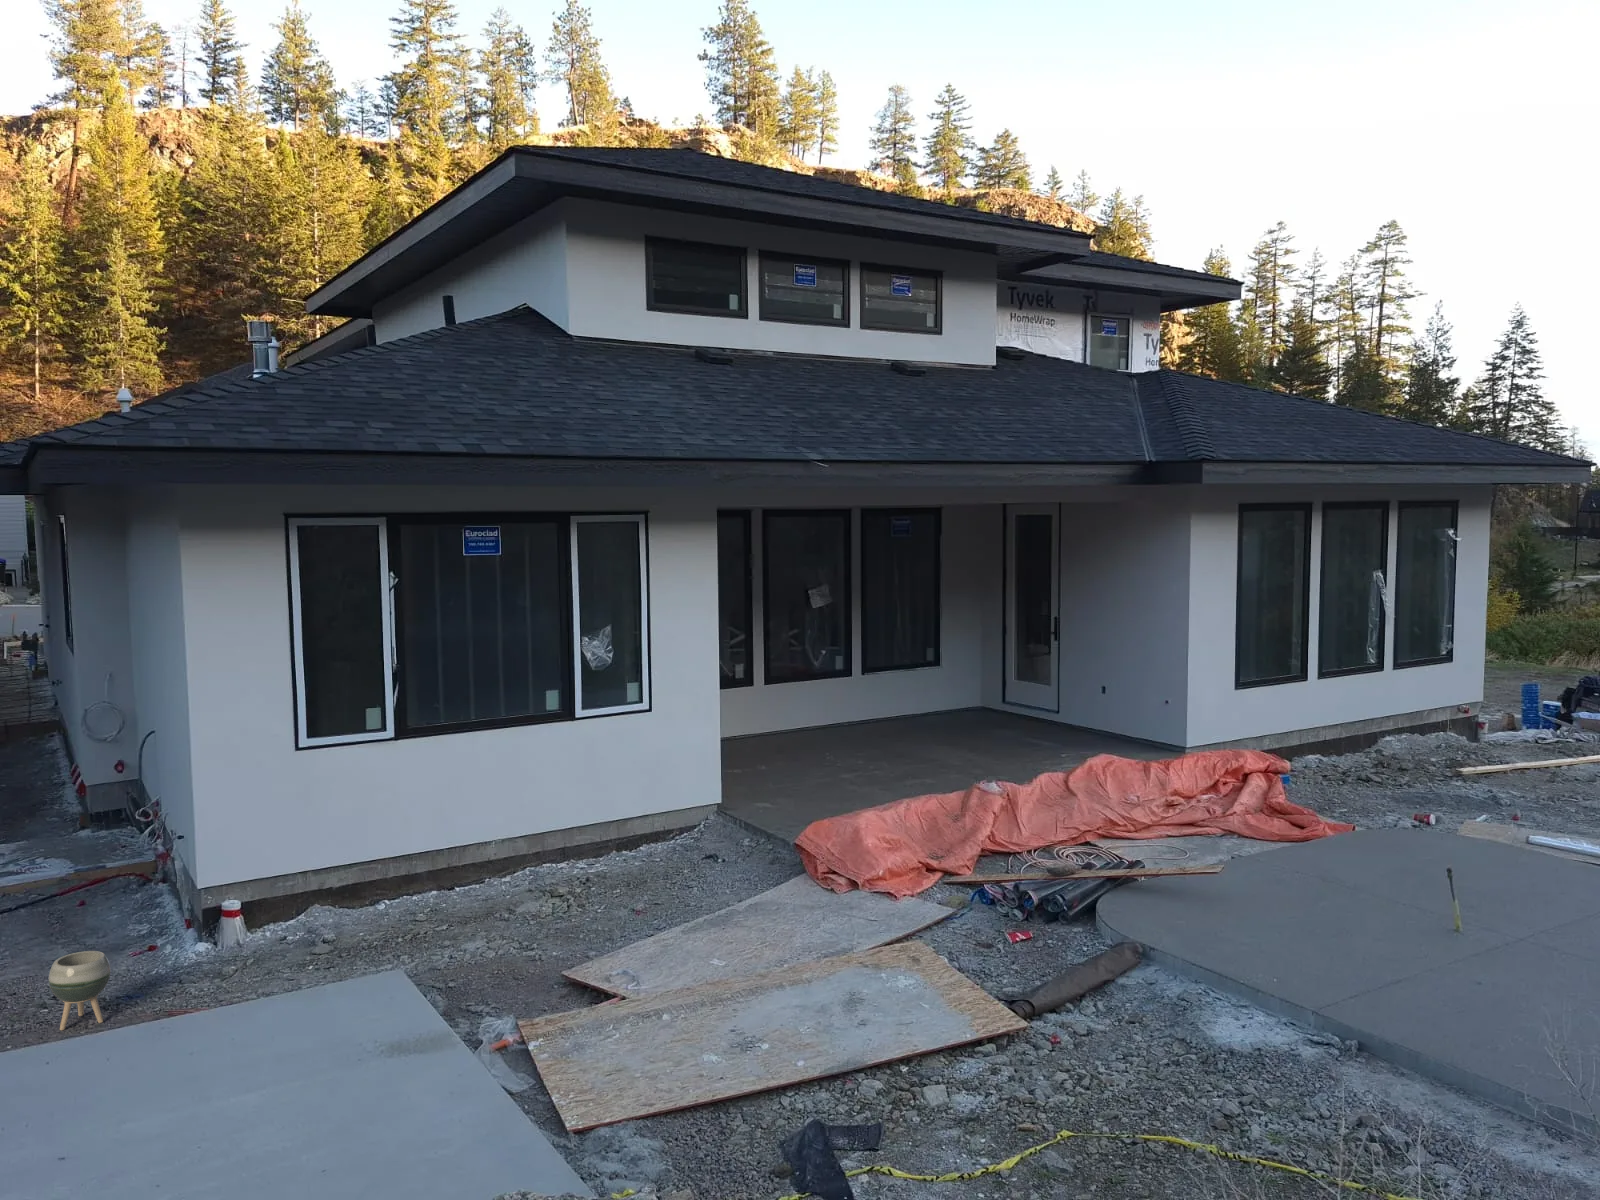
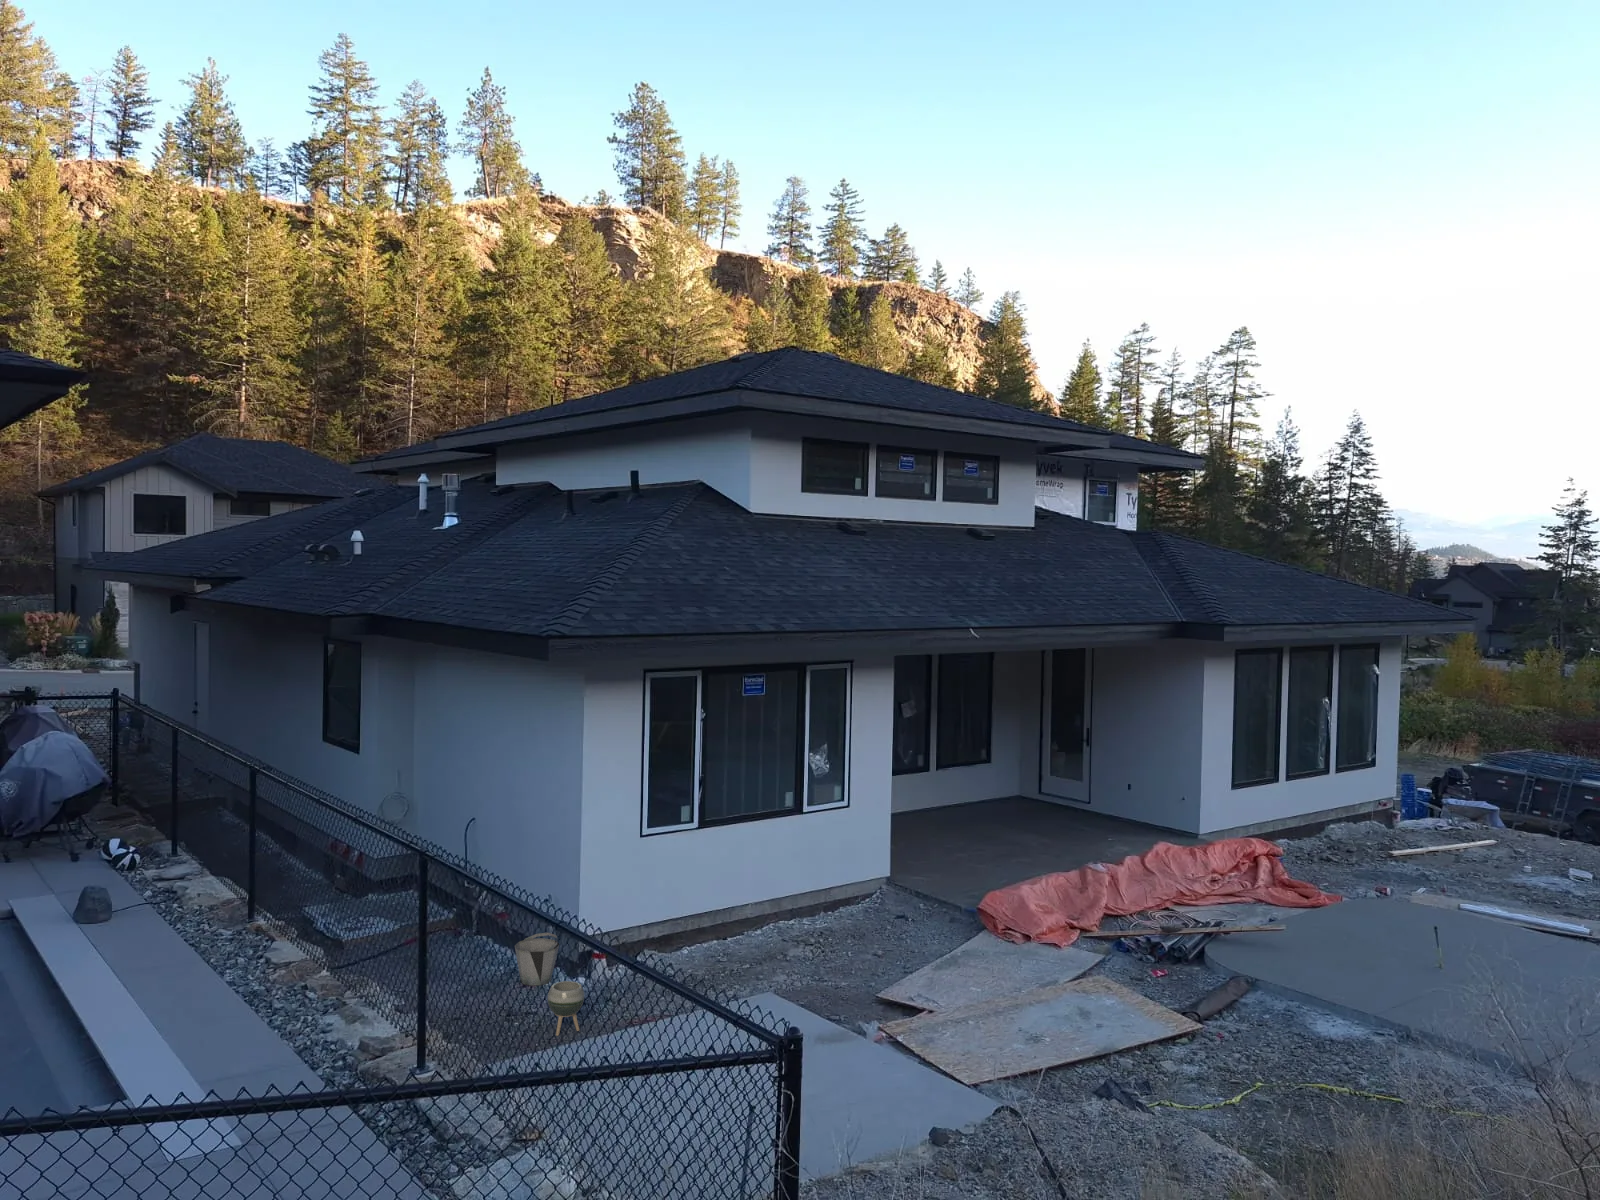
bucket: none [101,880,170,953] -> present [515,933,559,986]

